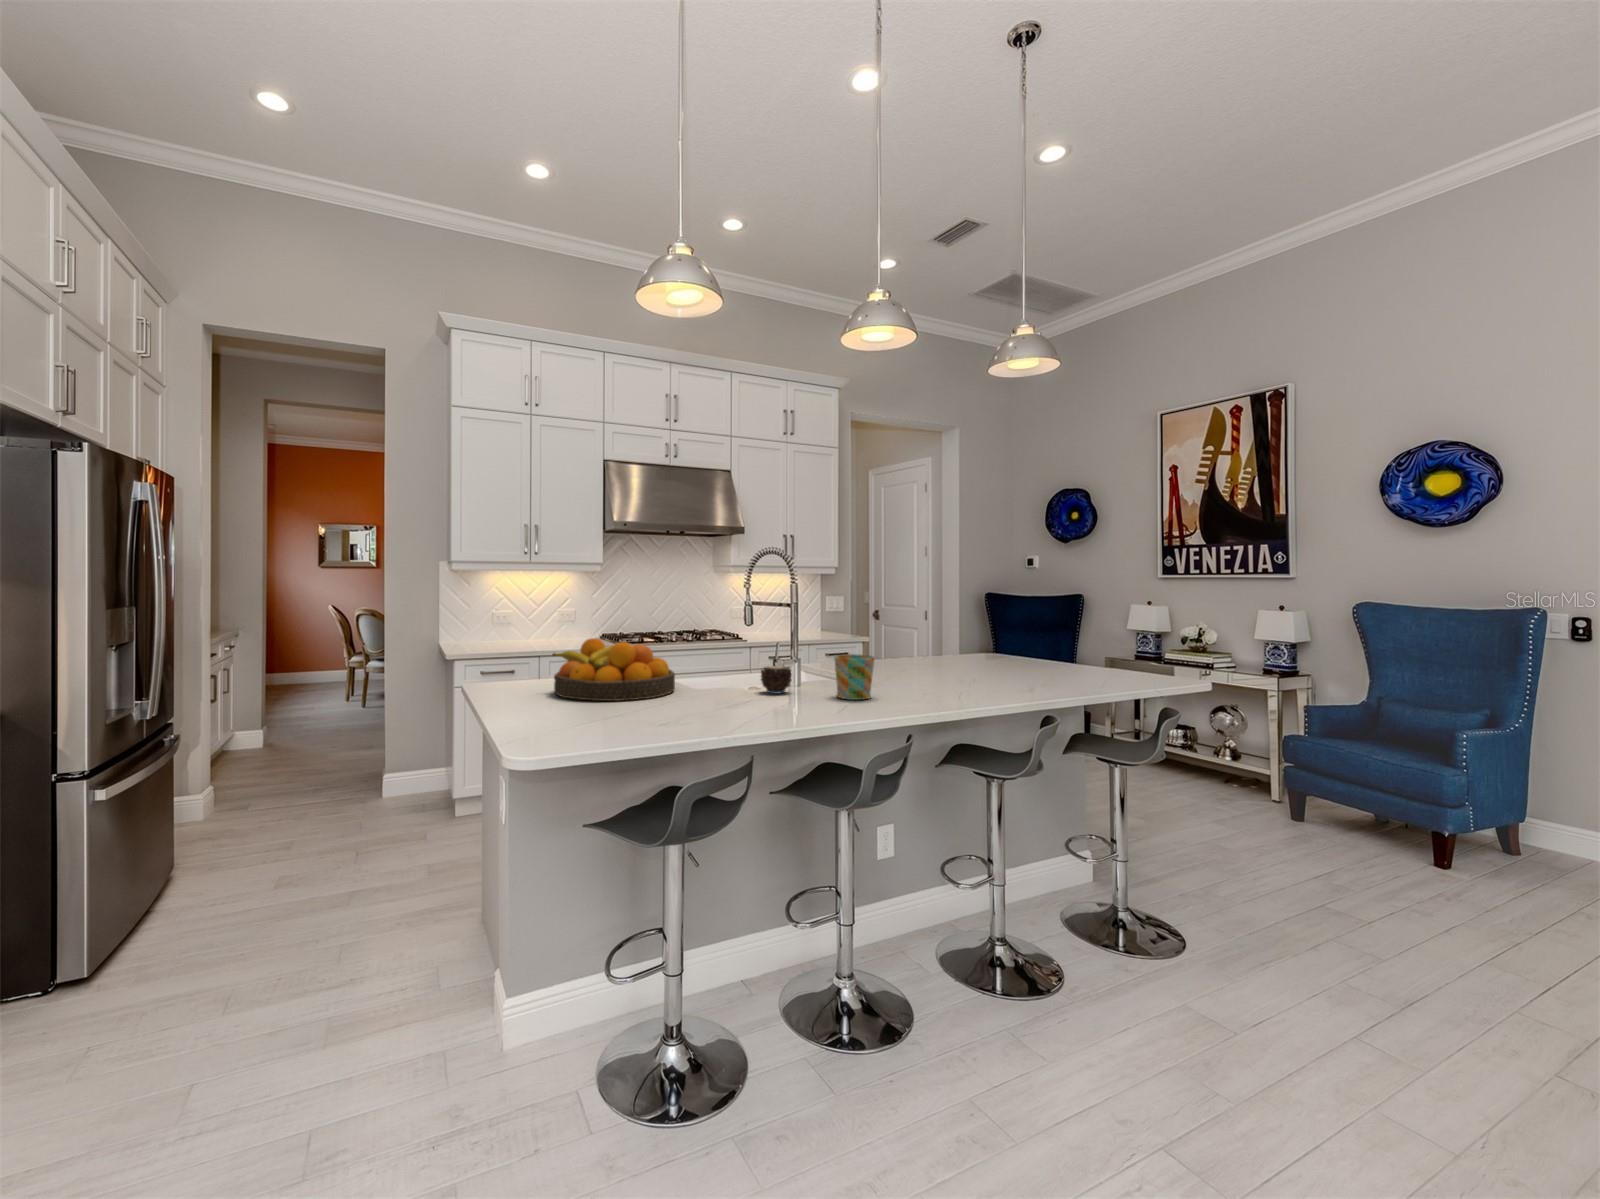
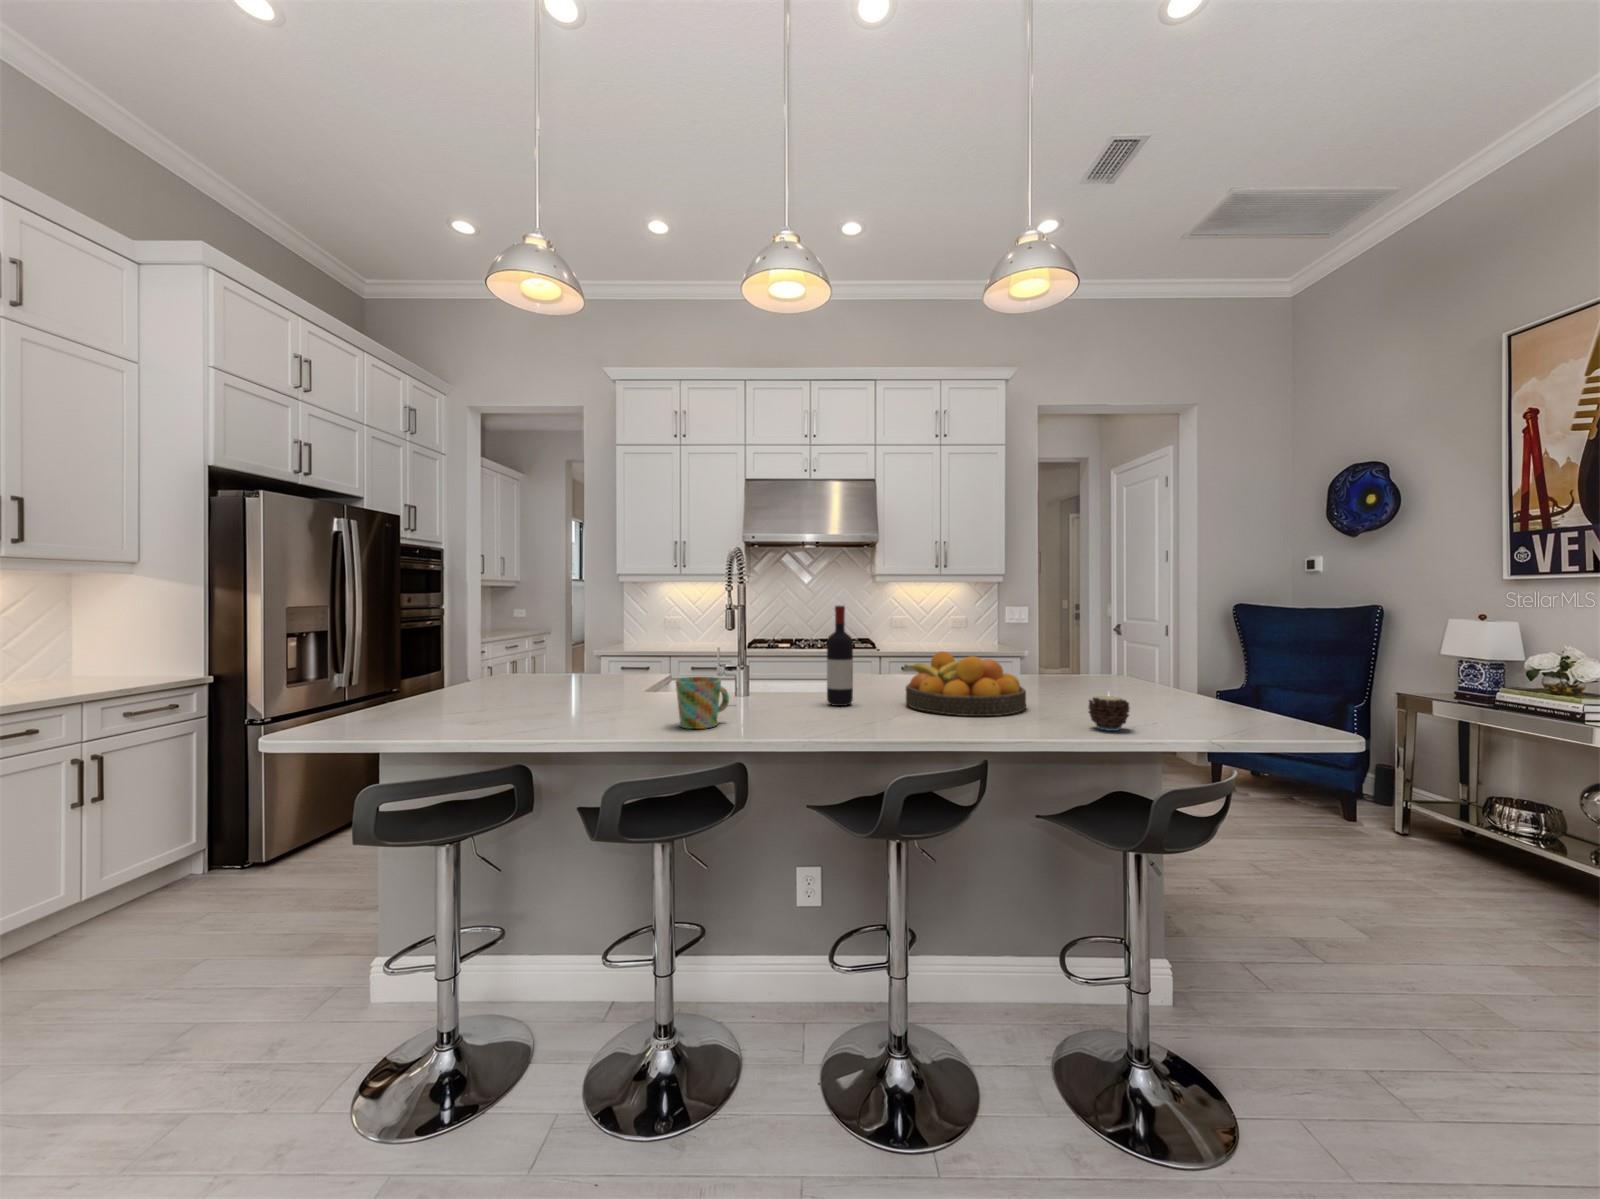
wine bottle: none [882,592,906,677] -> present [827,606,853,706]
fruit bowl: present [553,638,675,701] -> present [905,652,1026,716]
candle: present [761,665,792,694] -> present [1089,695,1129,731]

